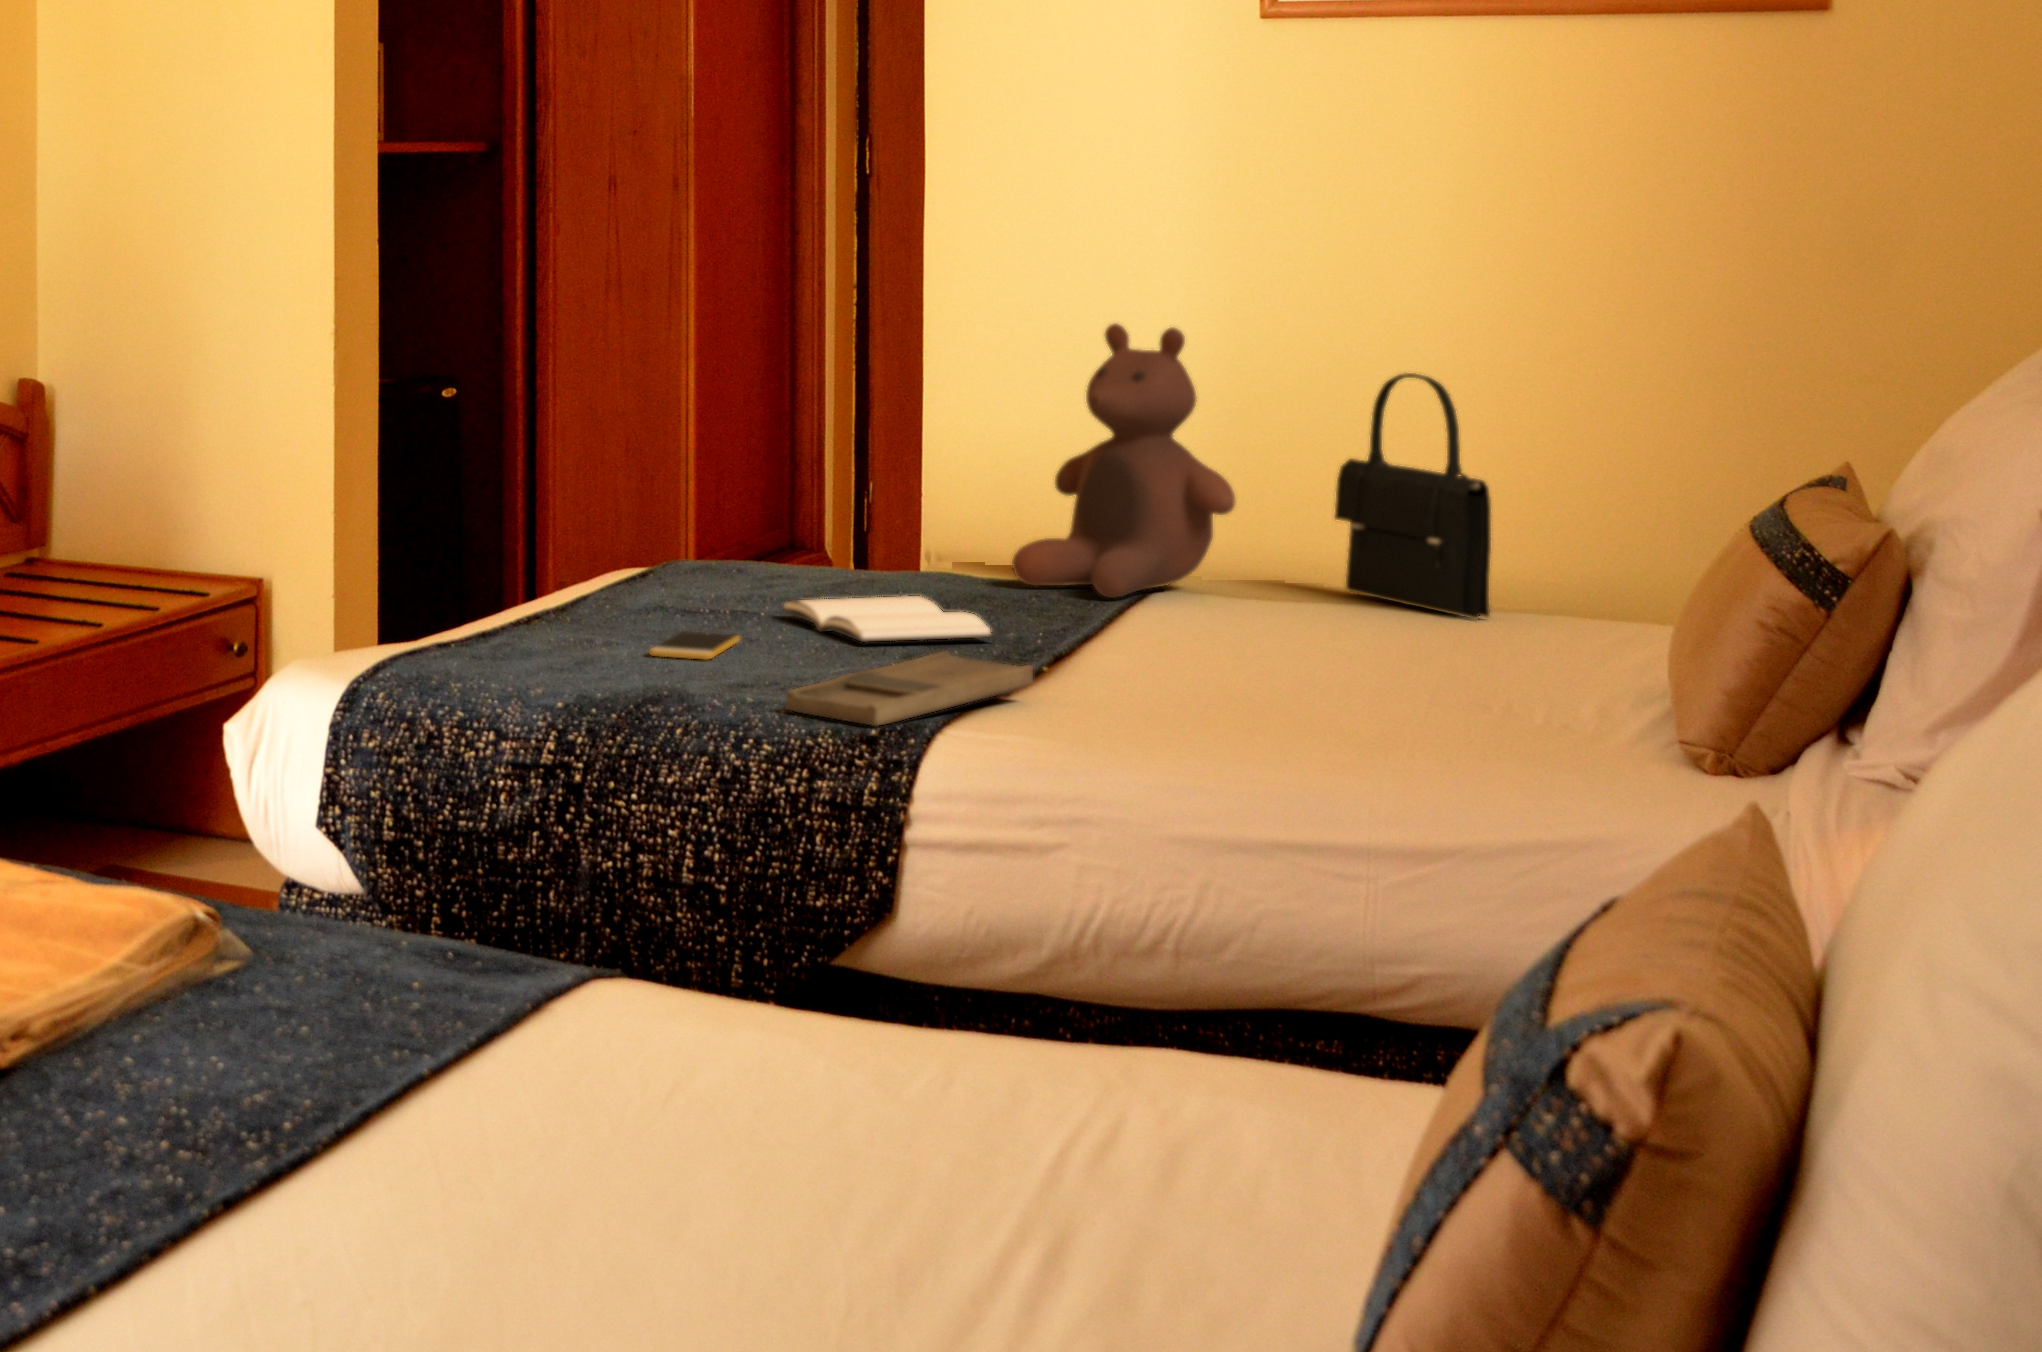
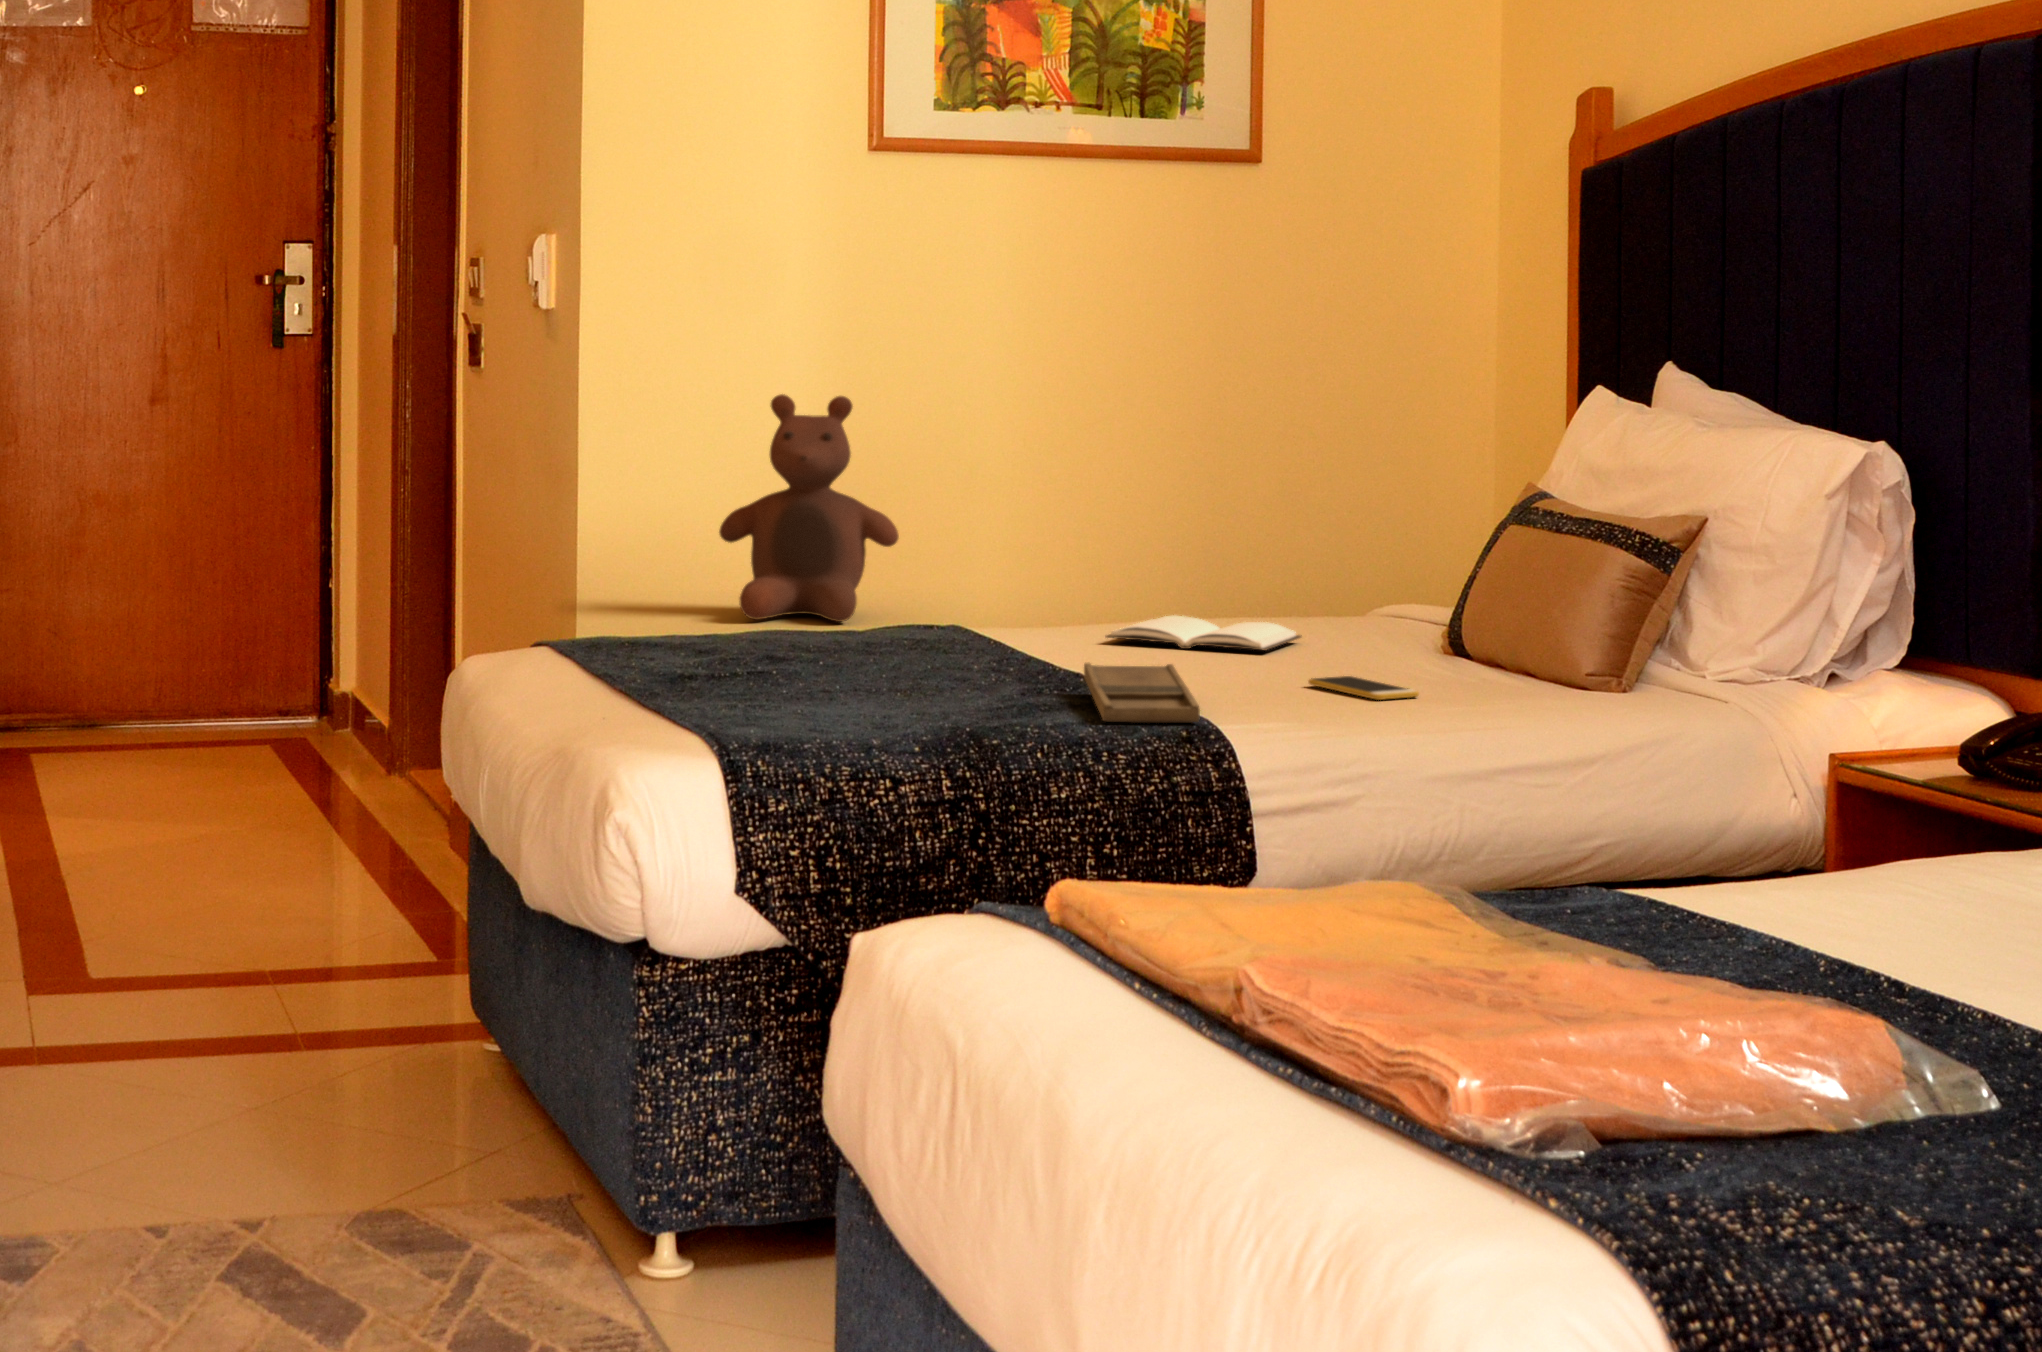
handbag: present [1335,373,1491,619] -> none [926,425,1081,611]
book: present [780,596,995,642] -> present [1106,615,1301,650]
smartphone: present [649,631,740,659] -> present [1308,676,1419,700]

